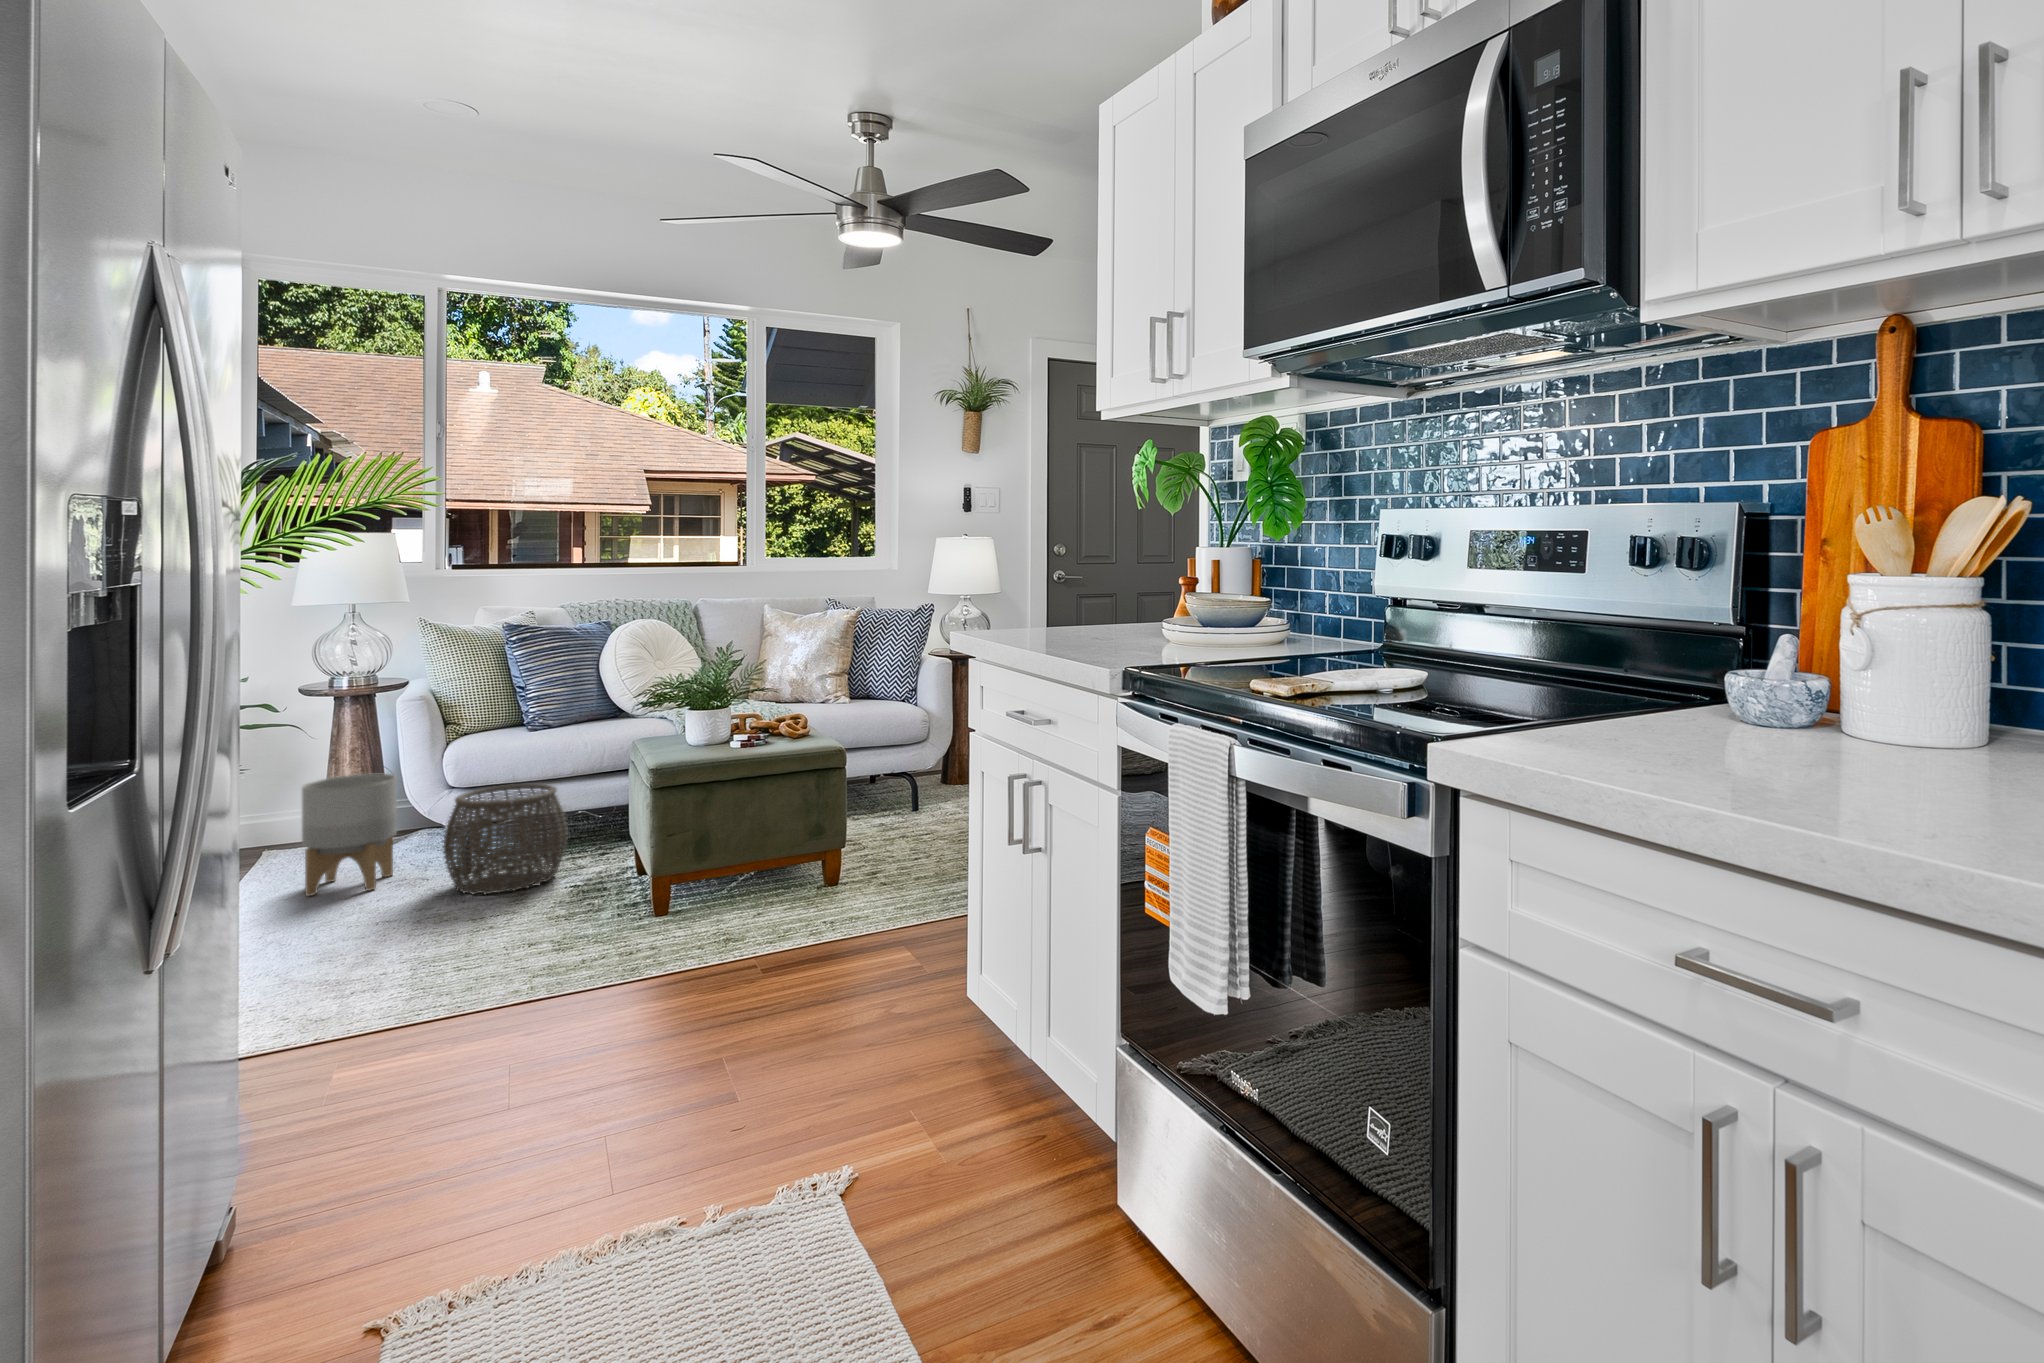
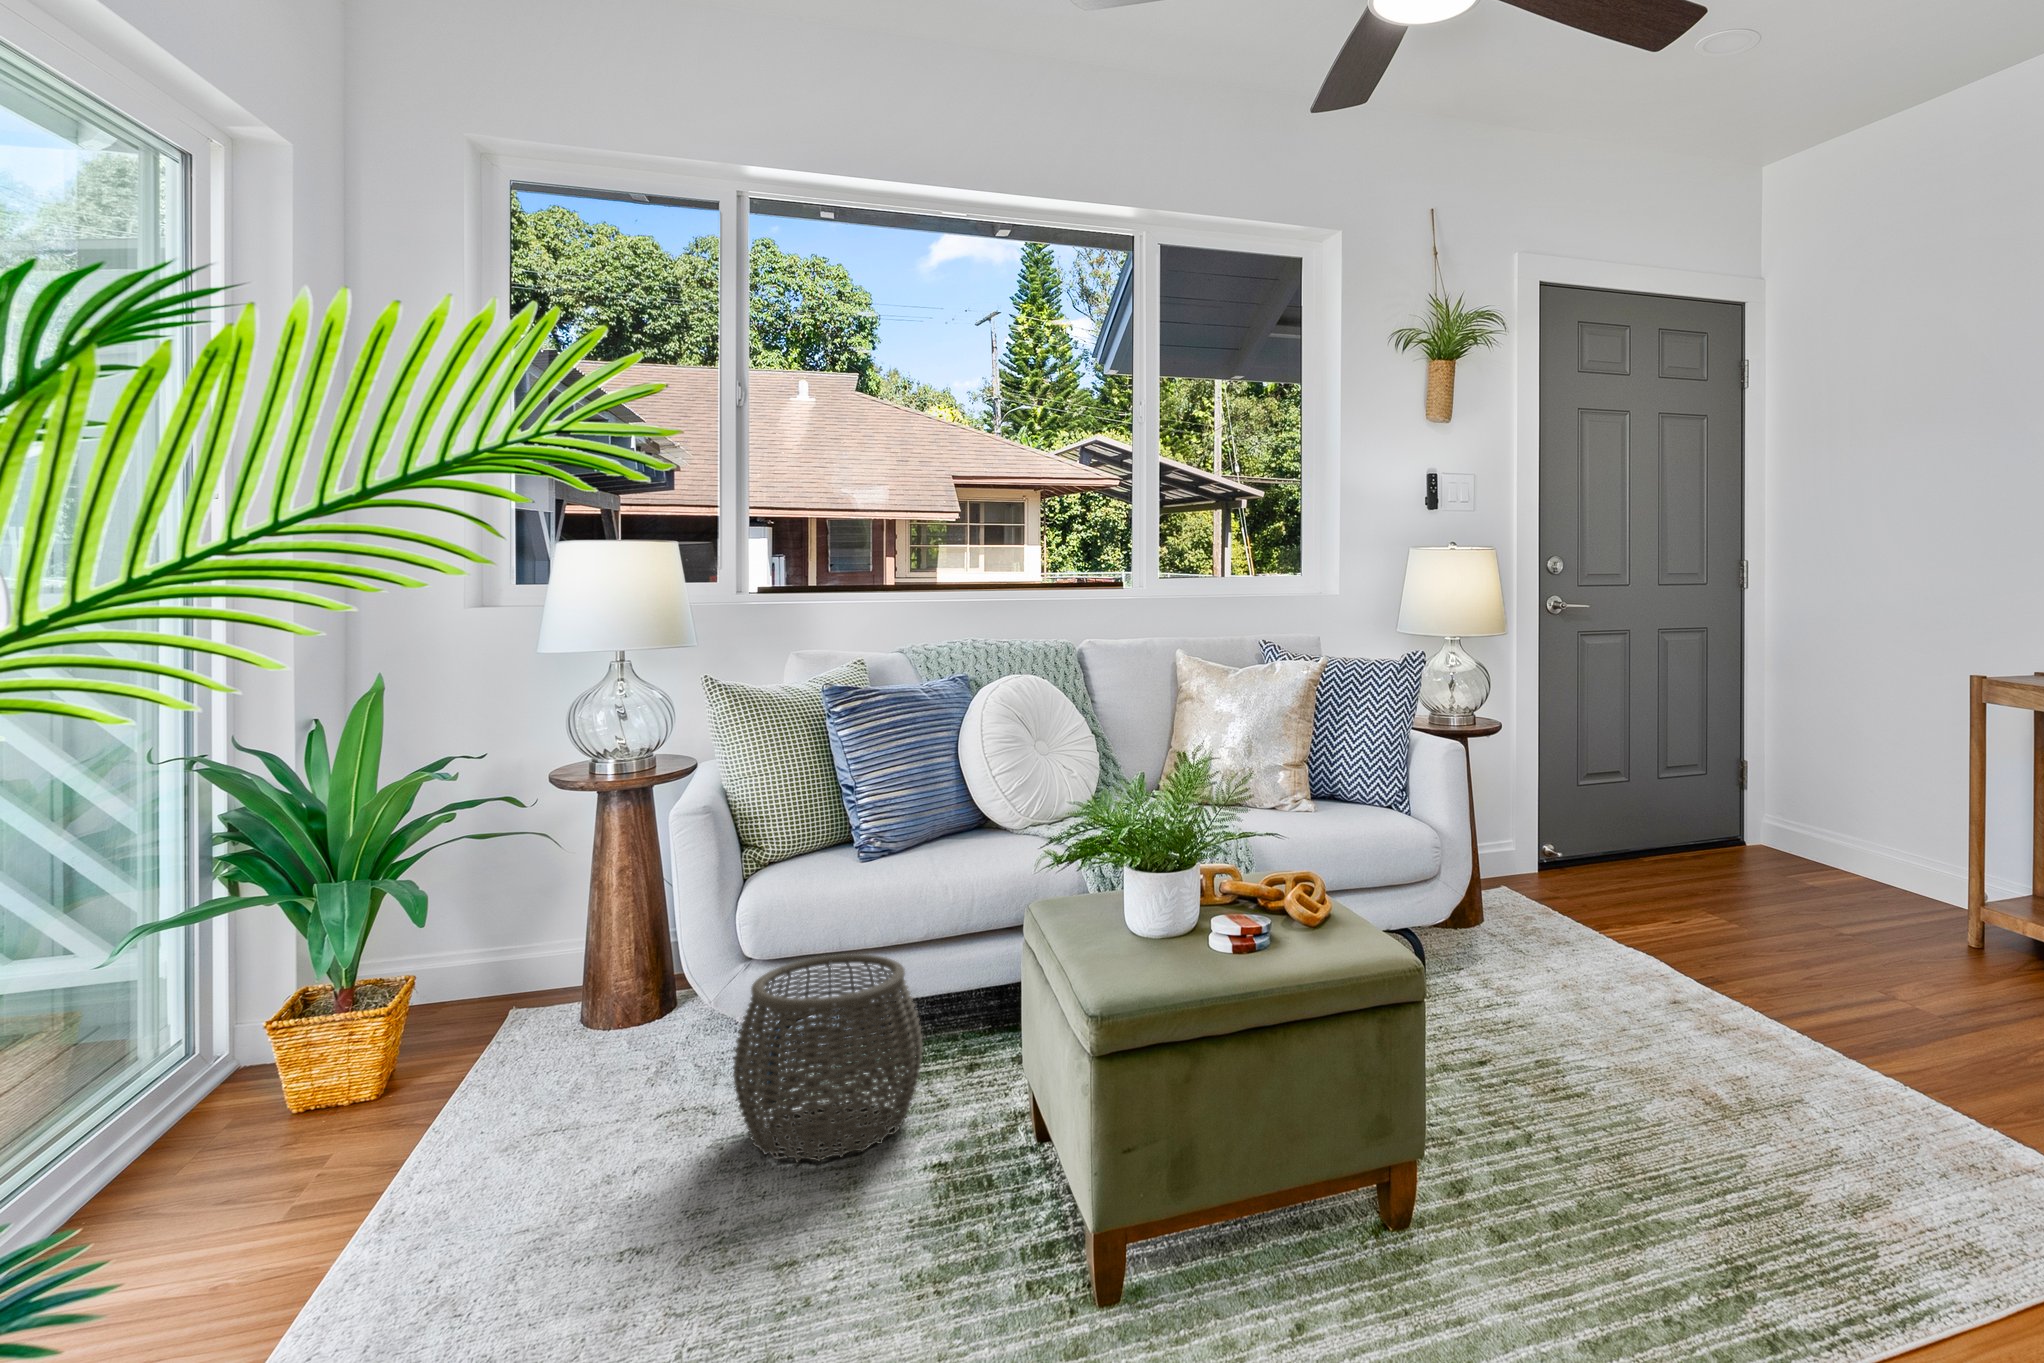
planter: present [302,773,397,896] -> none [534,925,671,1135]

